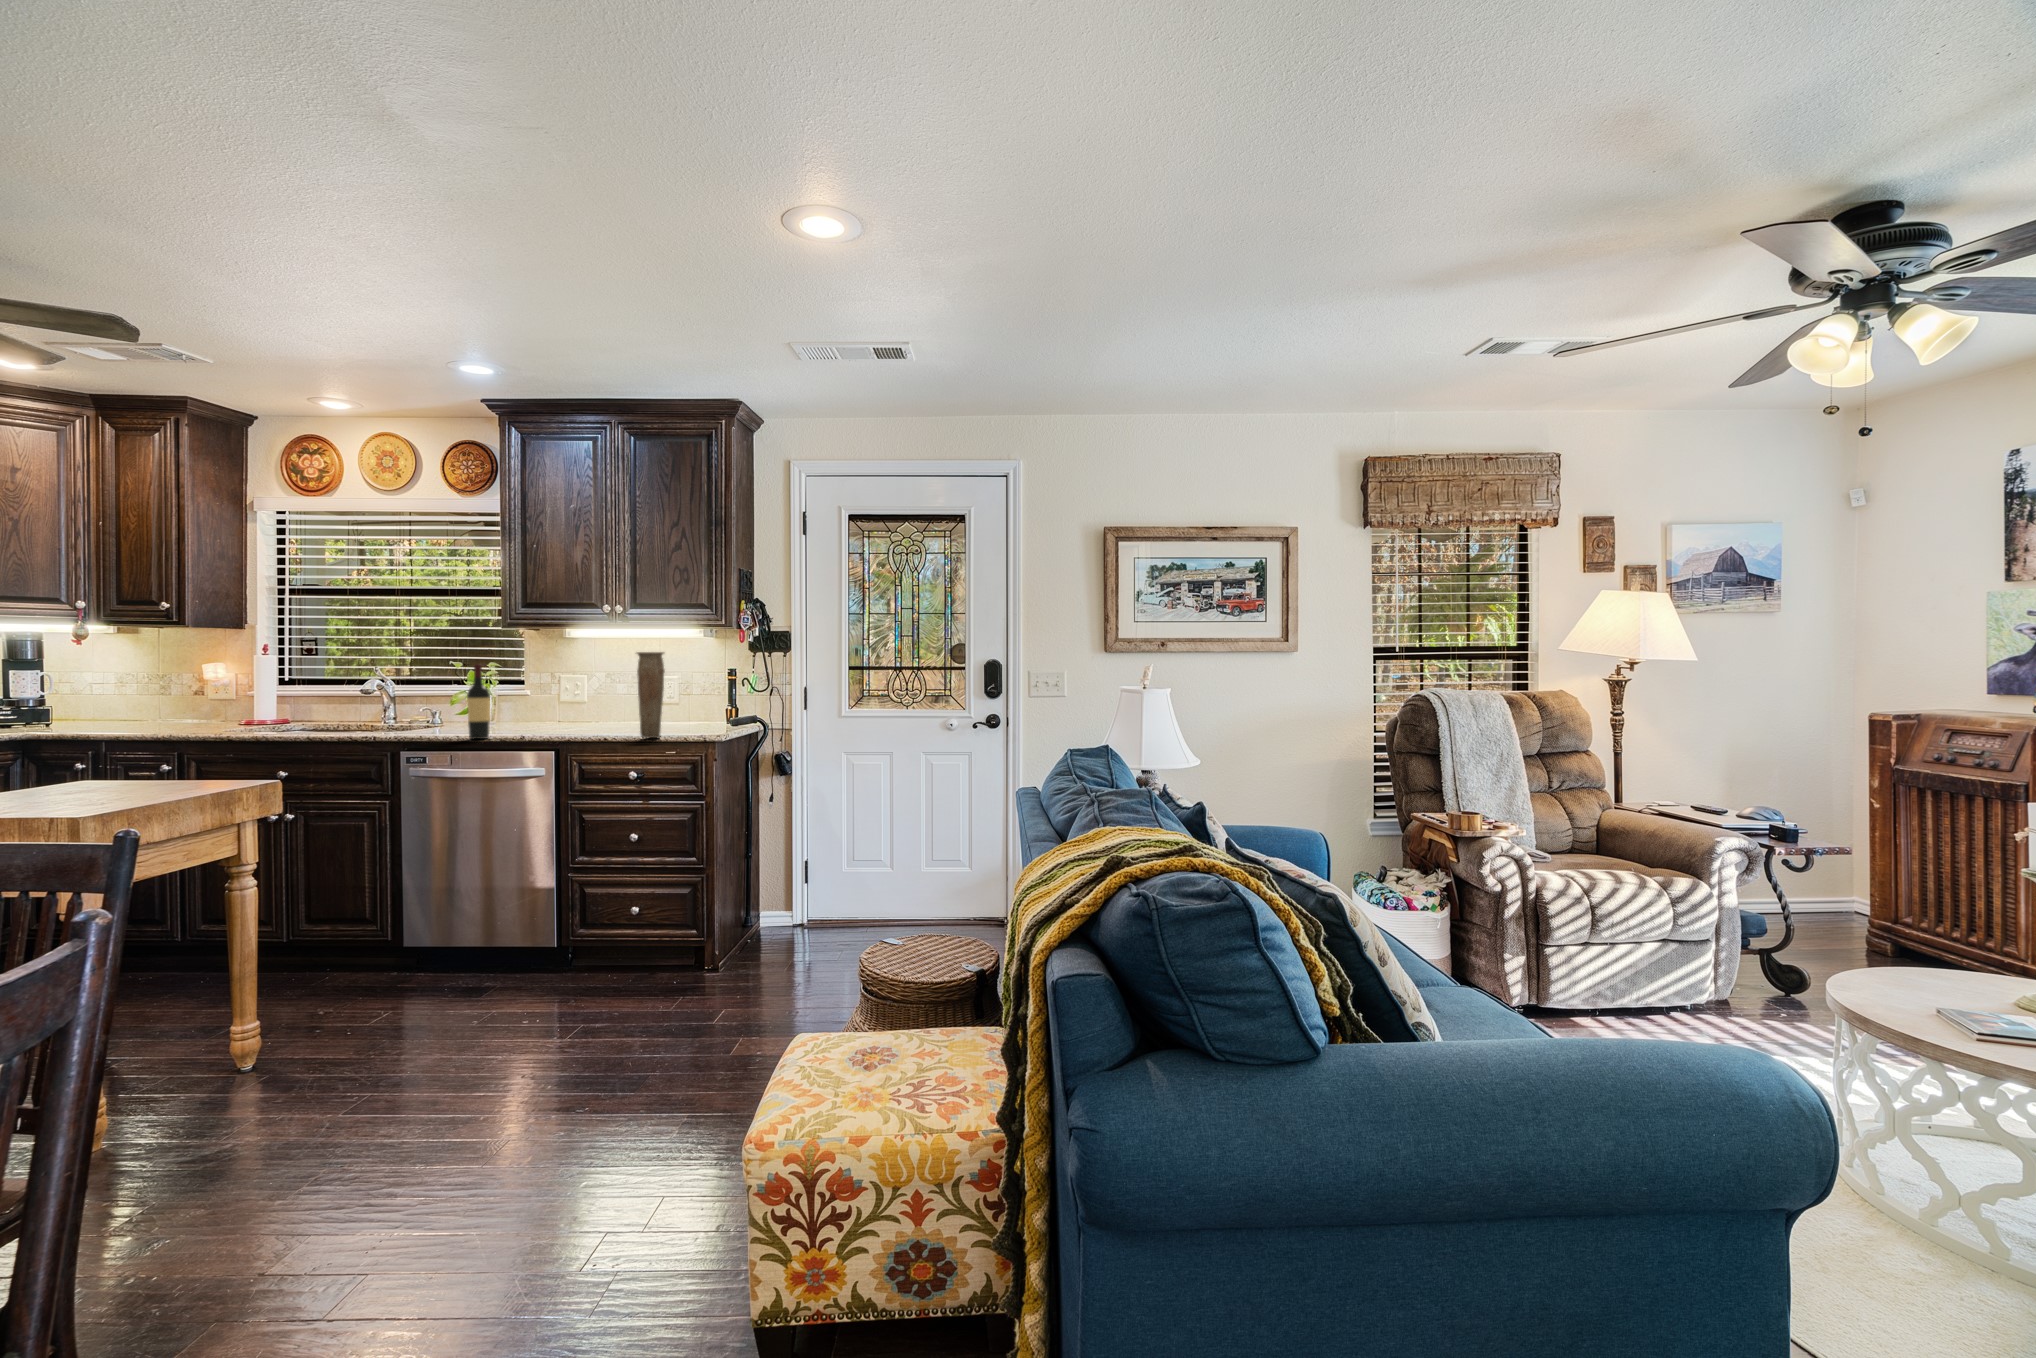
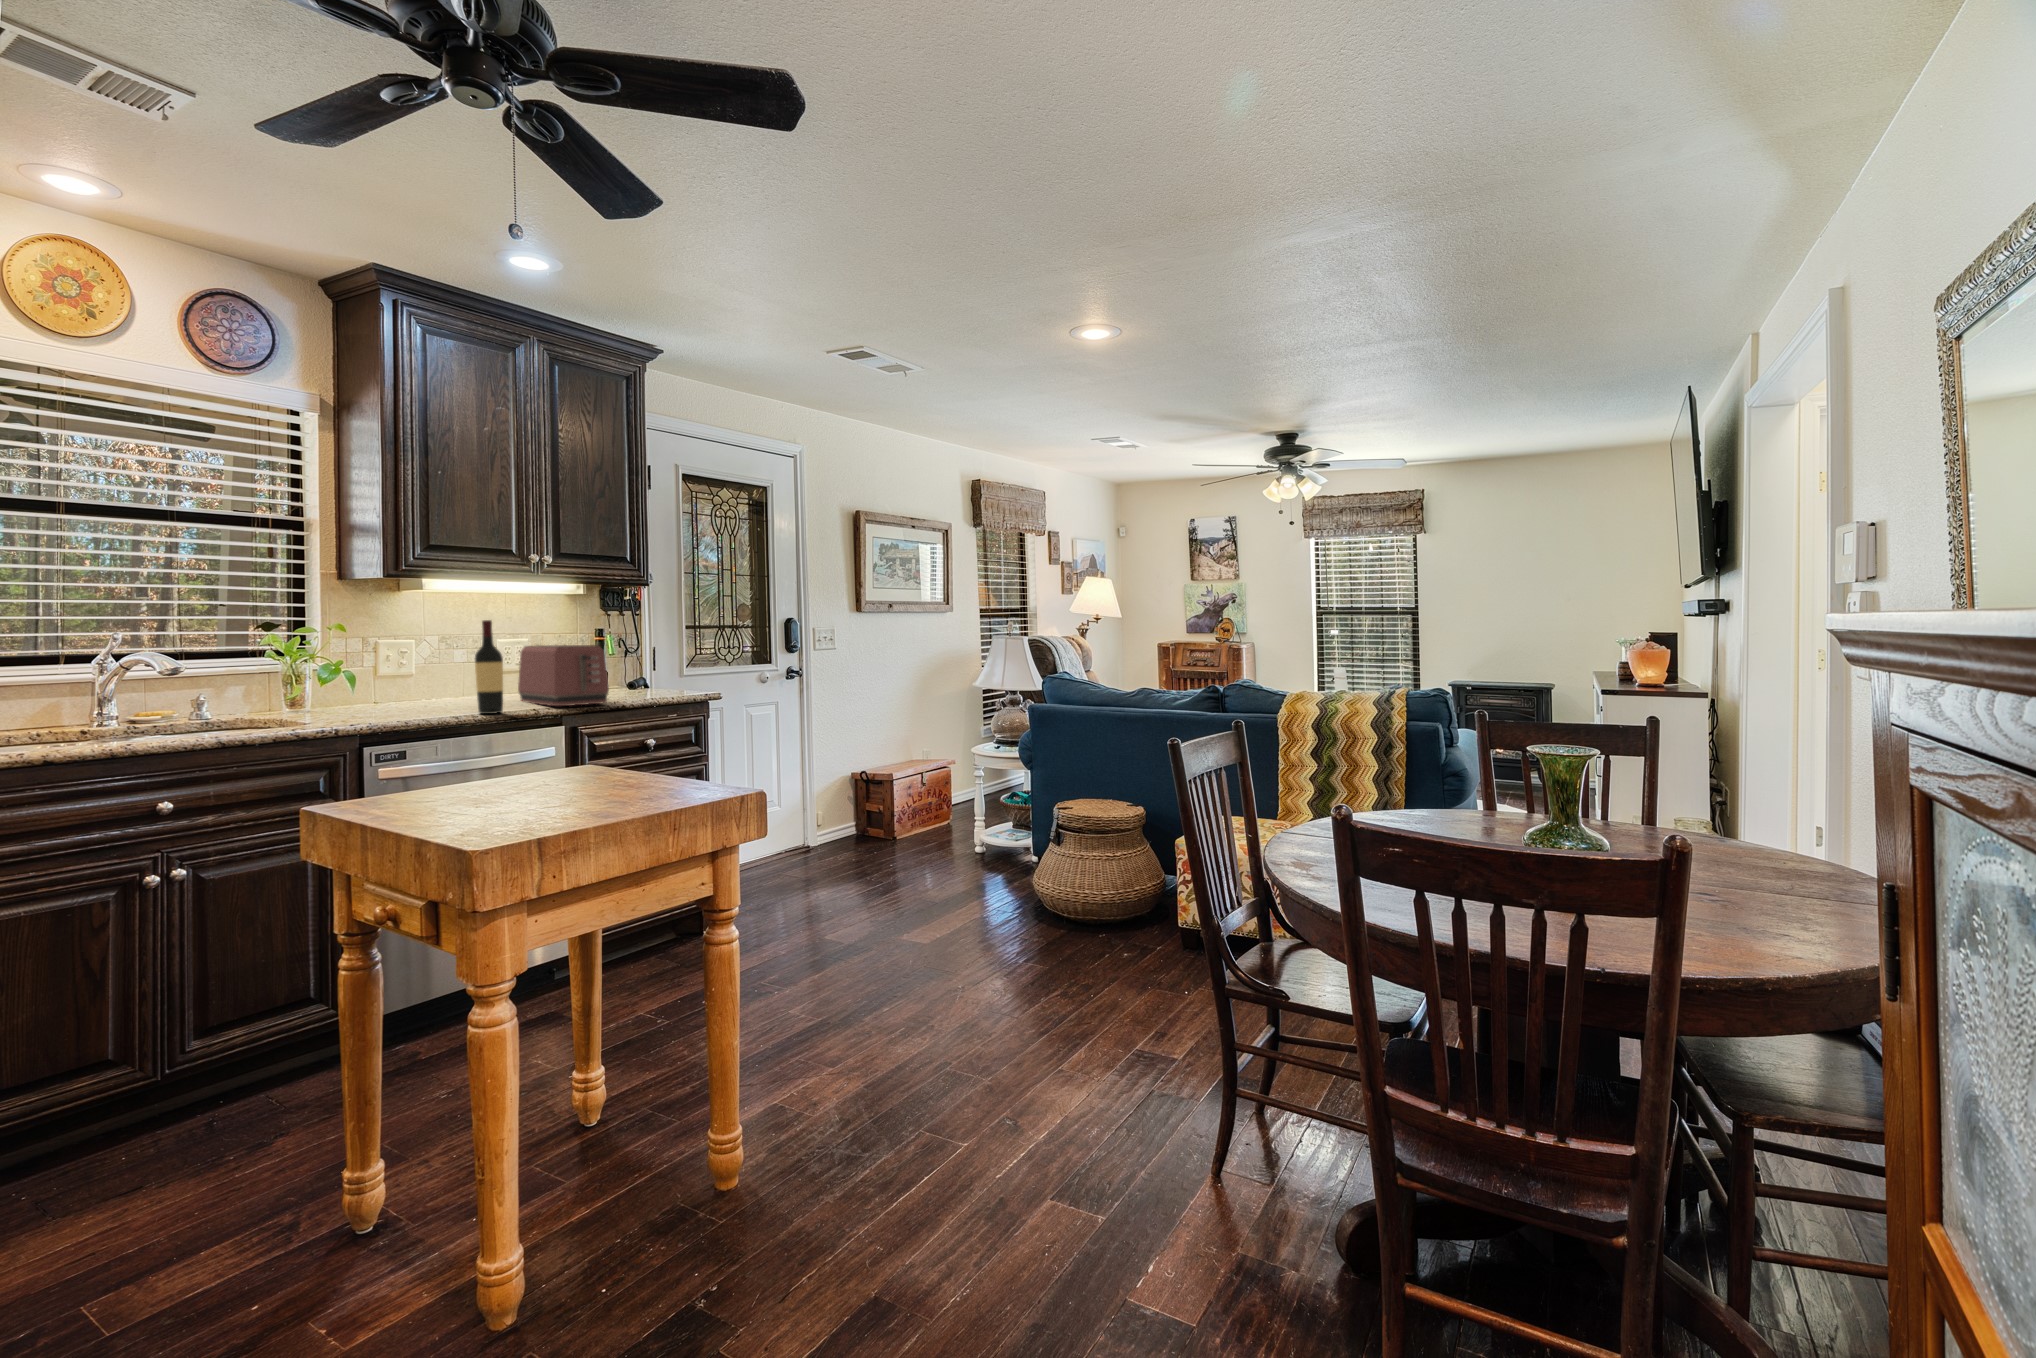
vase: present [637,652,665,738] -> none [644,607,675,698]
toaster: none [531,685,619,738] -> present [518,645,609,706]

